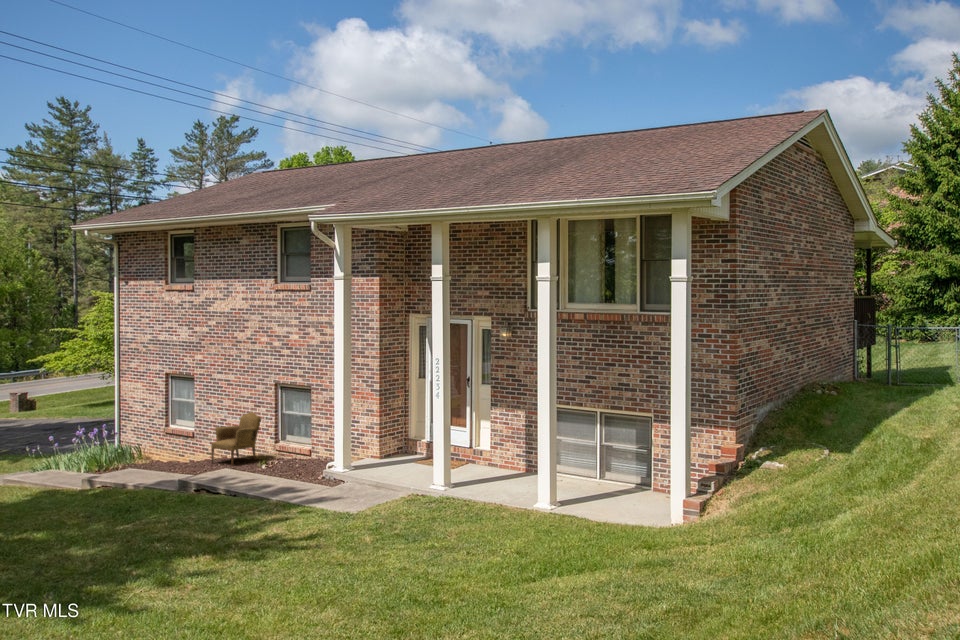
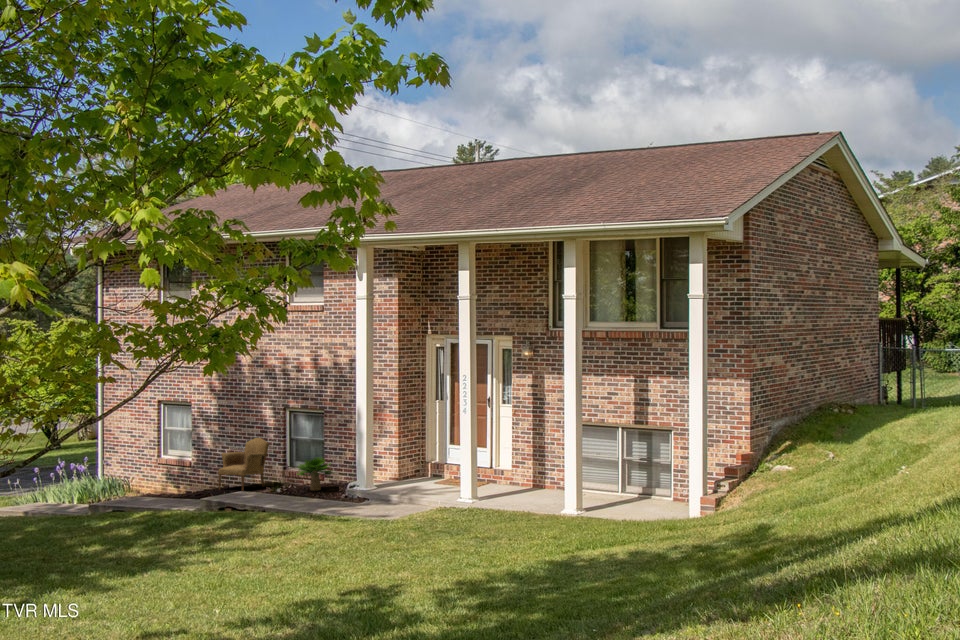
potted plant: none [280,432,321,467] -> present [297,457,332,490]

